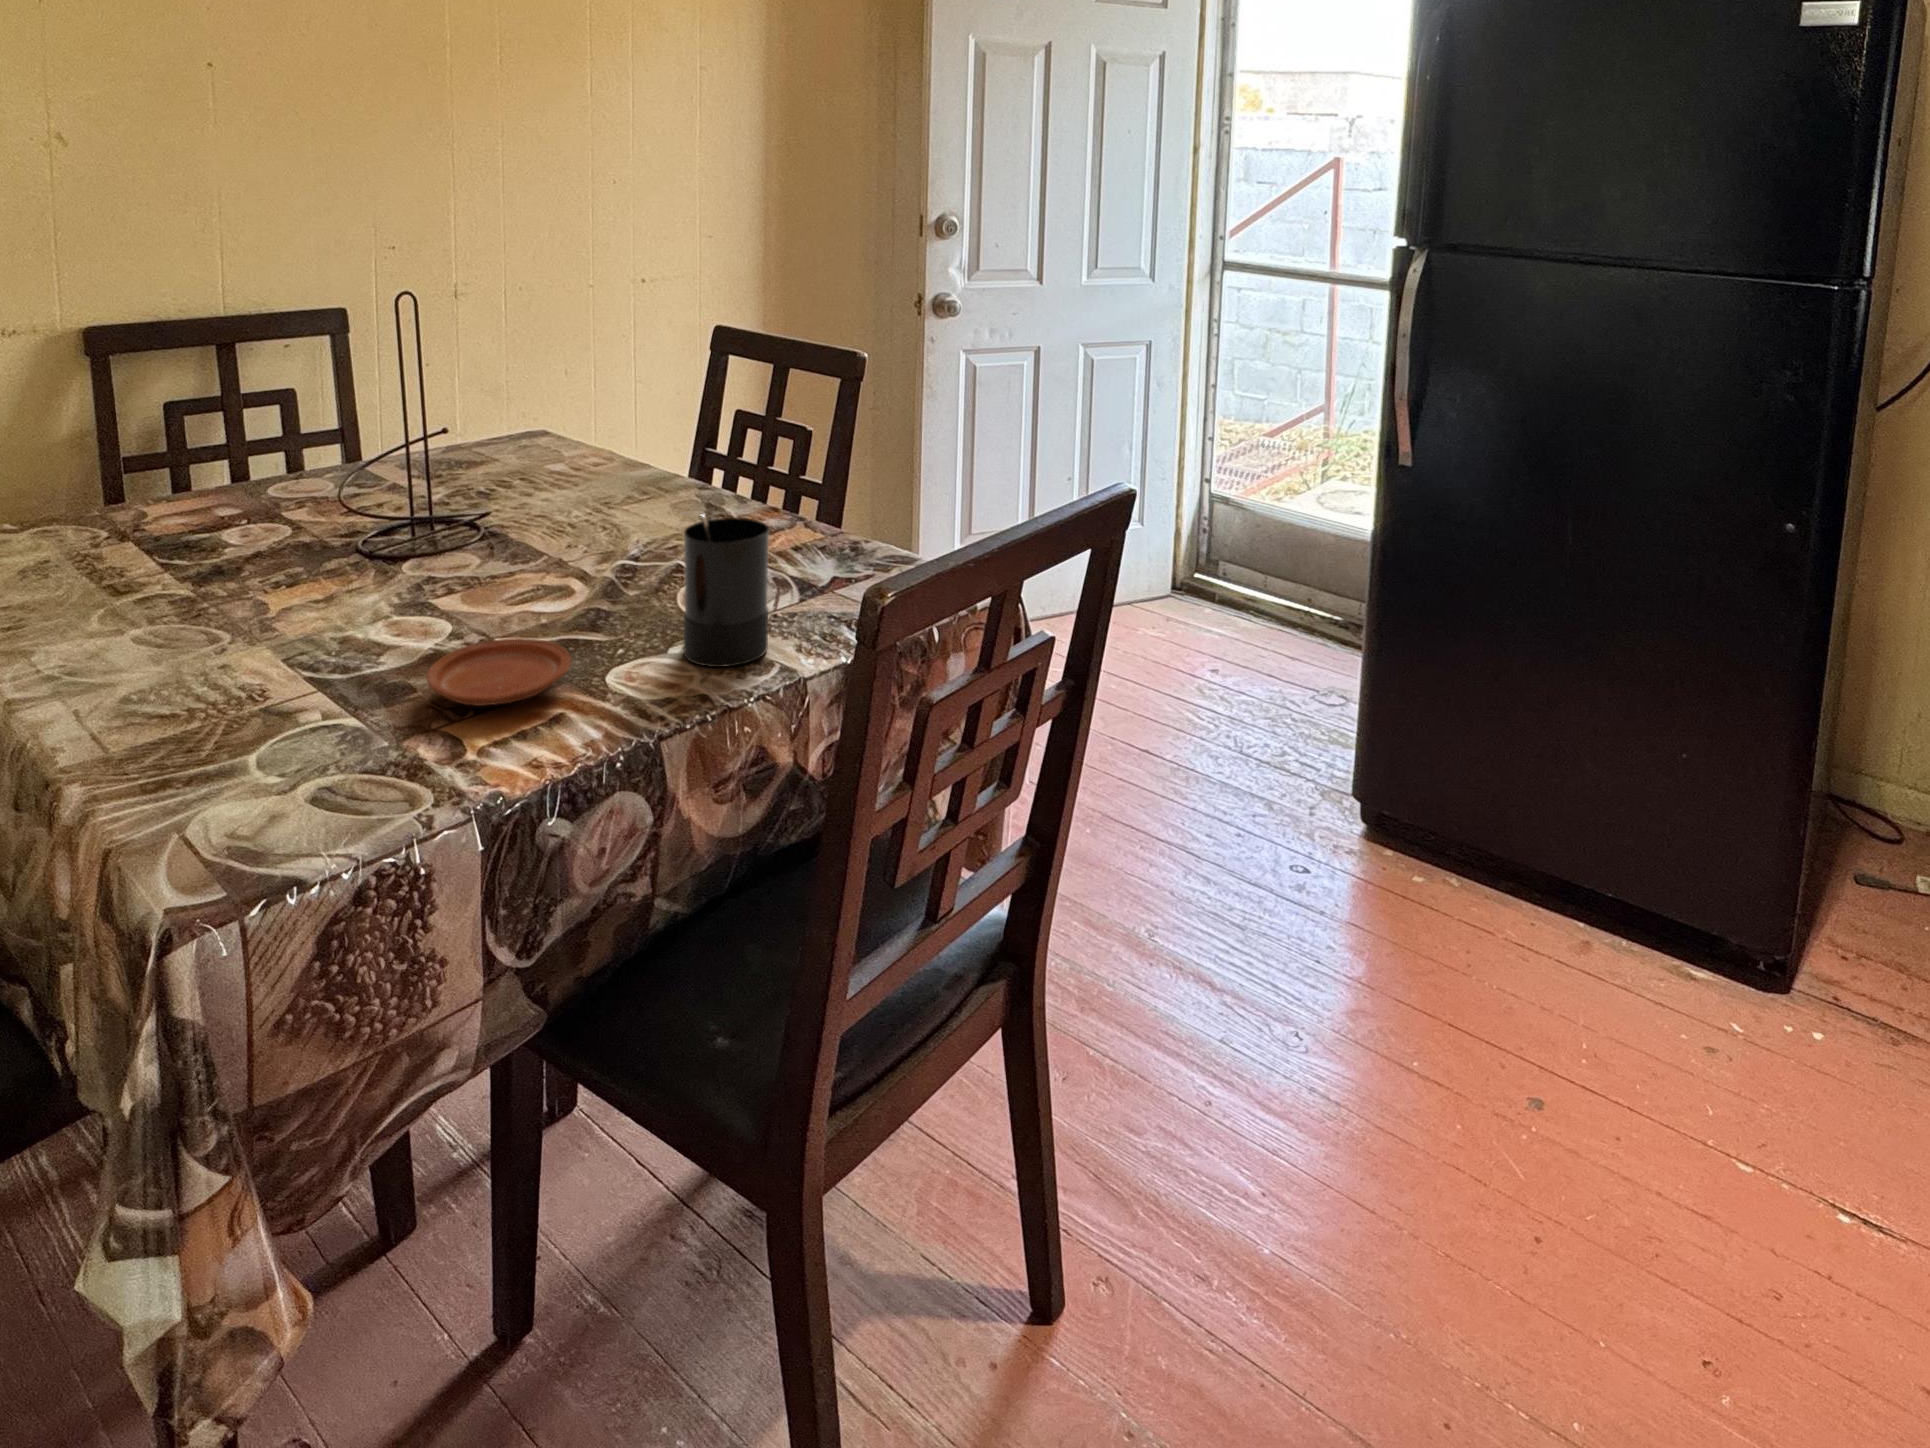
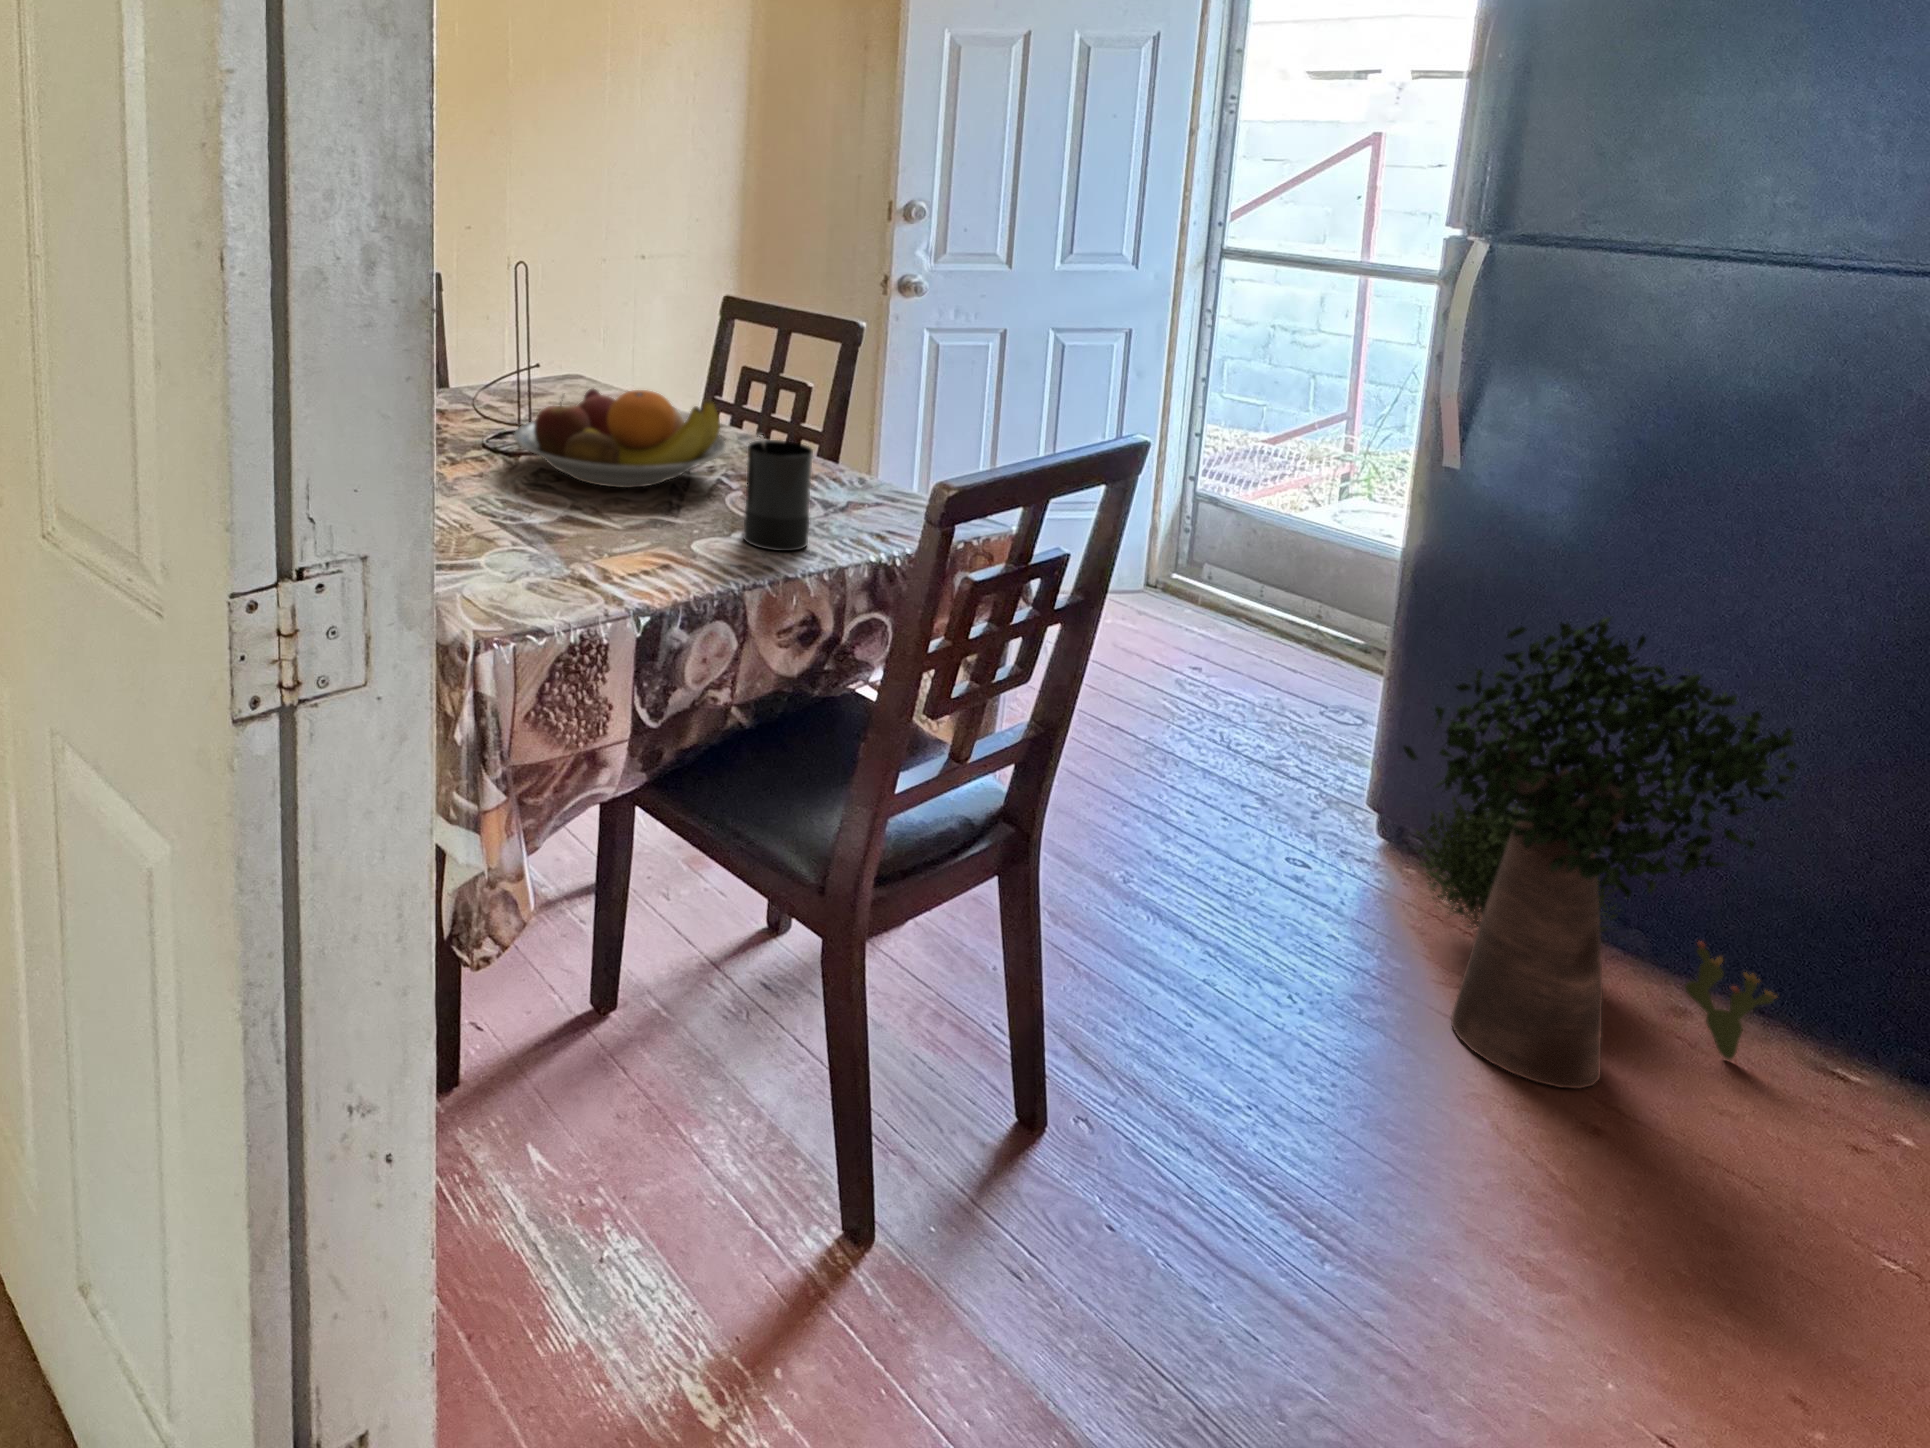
fruit bowl: none [384,456,686,592] -> present [514,388,726,488]
potted plant: none [1384,602,1676,1068] -> present [1403,617,1798,1088]
plate: present [427,638,571,706] -> none [576,511,670,552]

